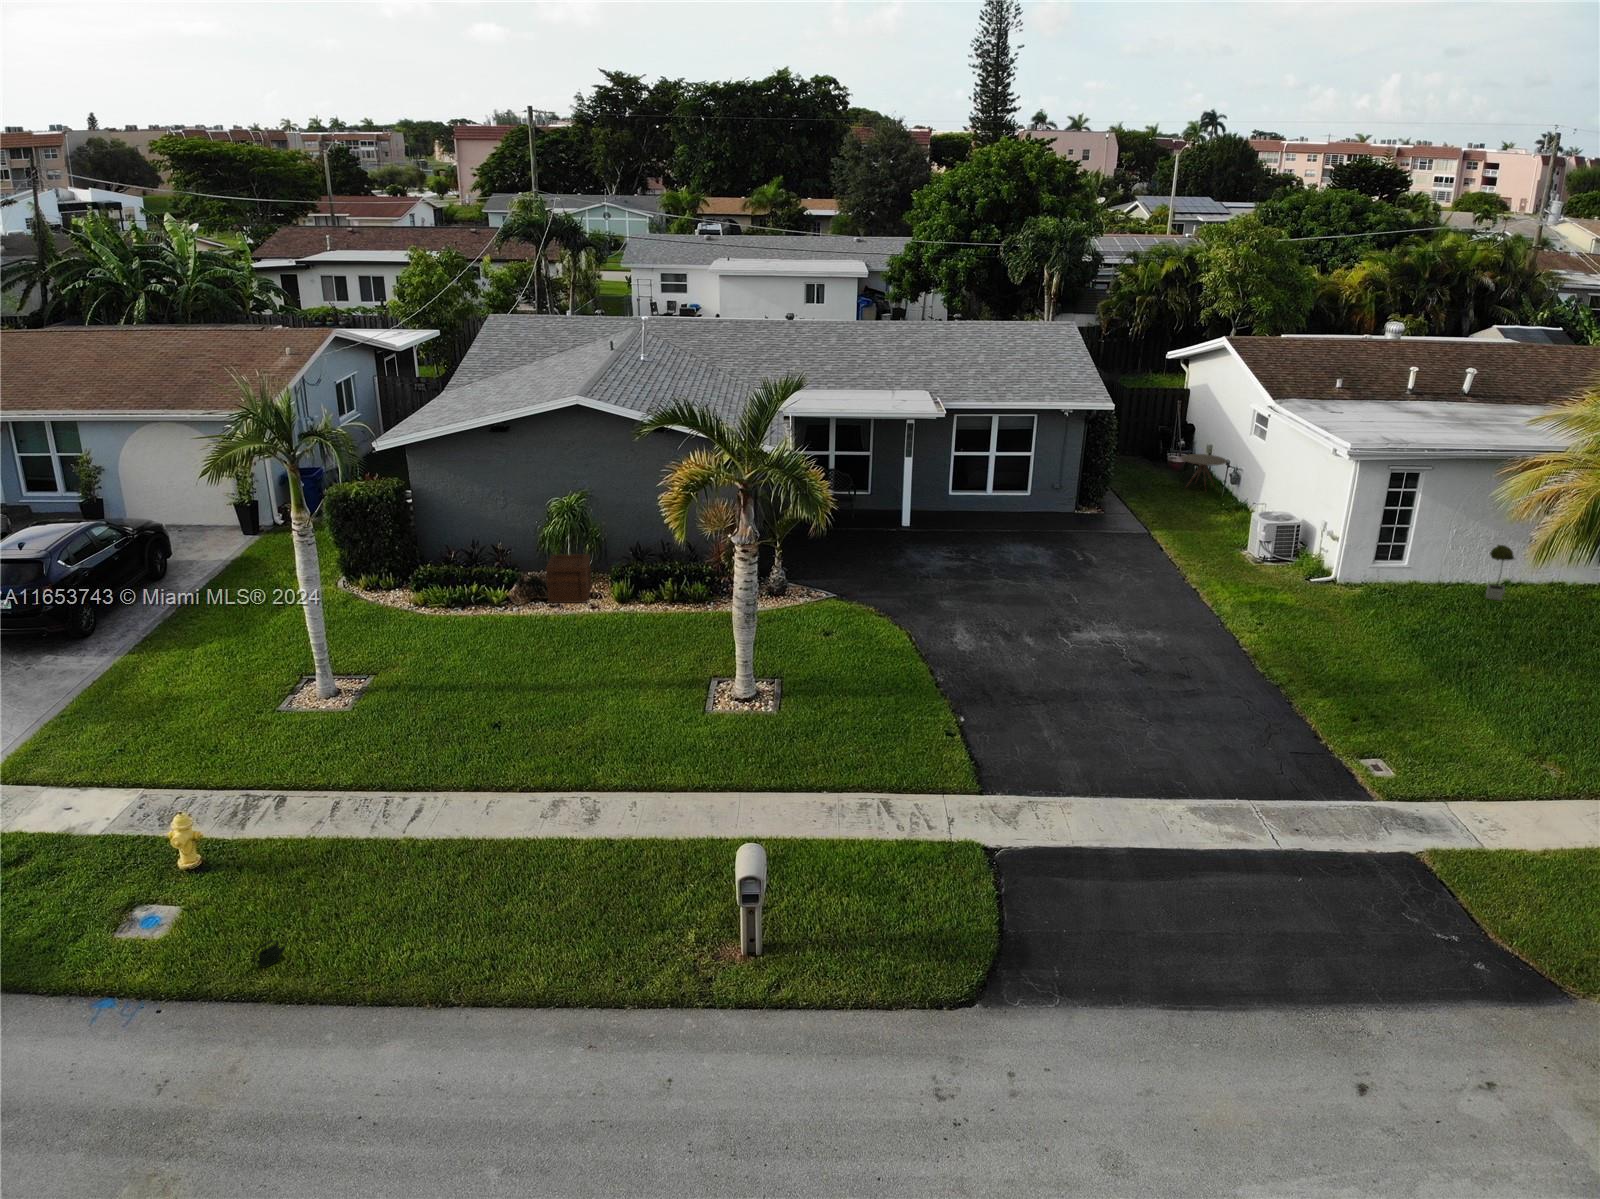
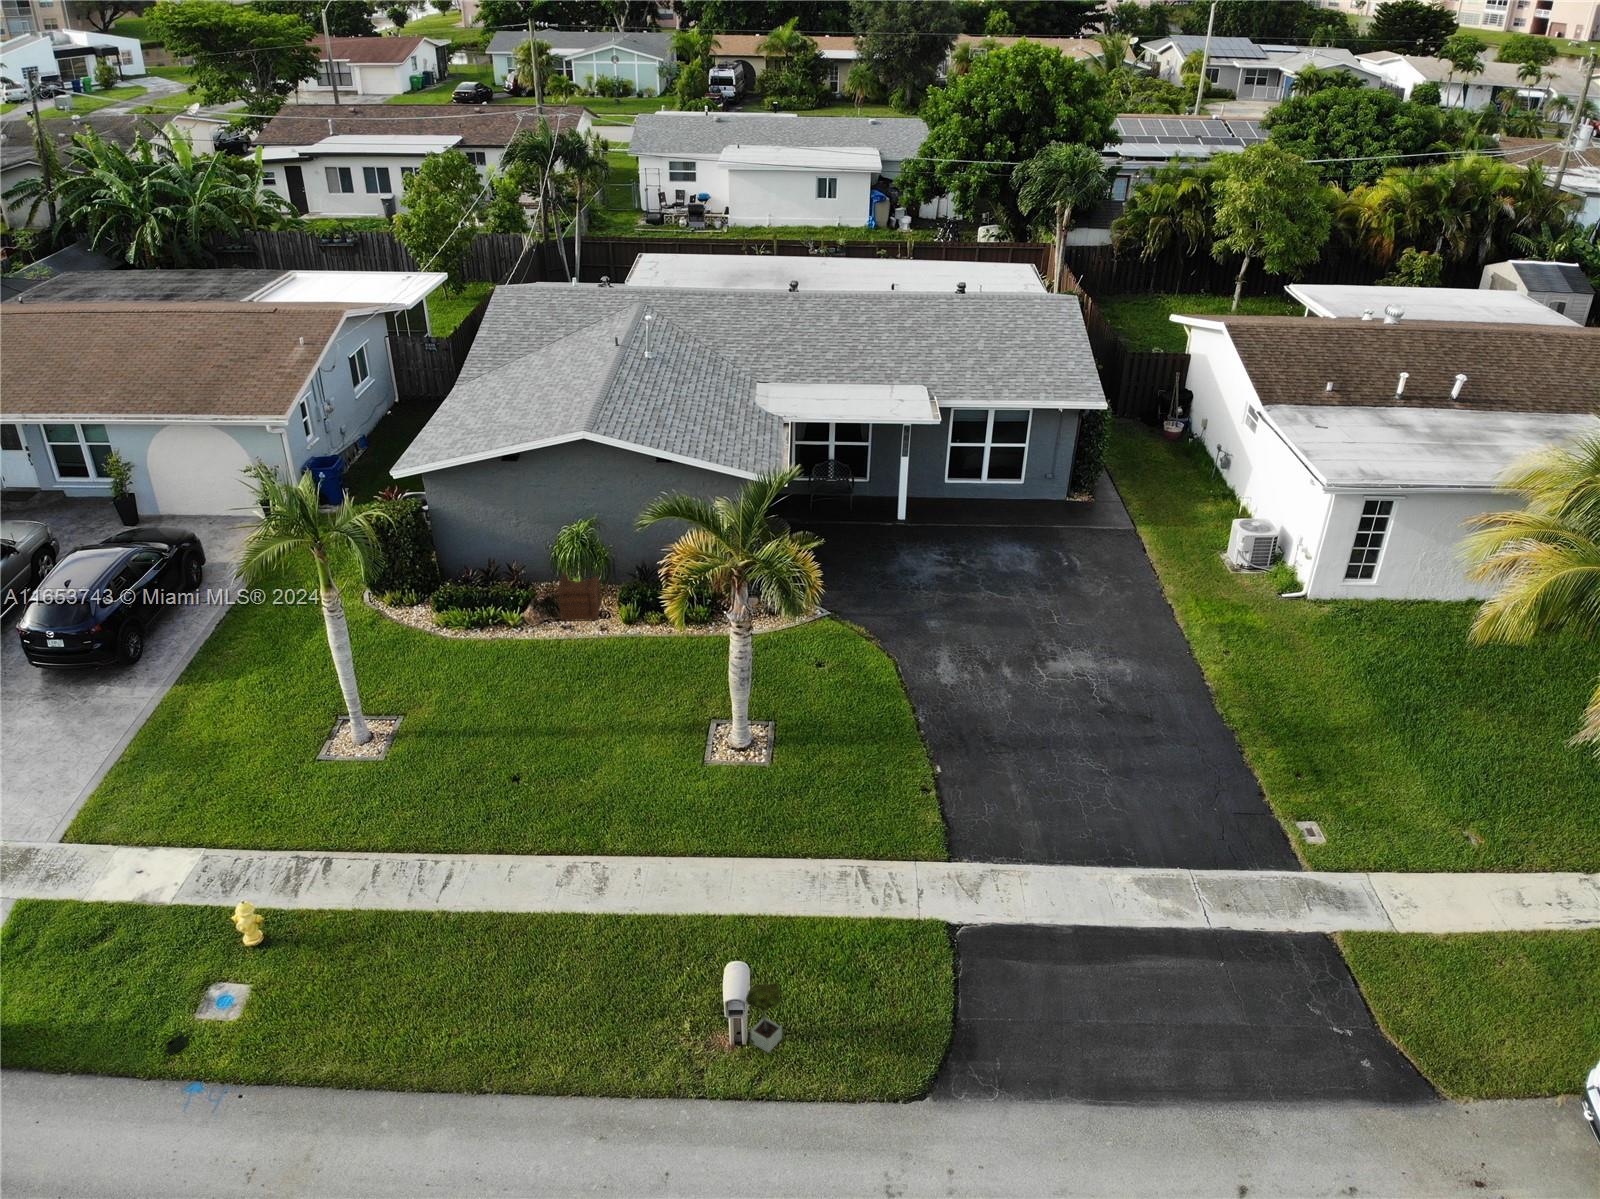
round table: present [1182,454,1227,487] -> none [1174,432,1218,472]
potted tree: present [1486,545,1514,601] -> present [746,983,782,1053]
watering can: present [252,938,289,968] -> present [160,1029,192,1055]

